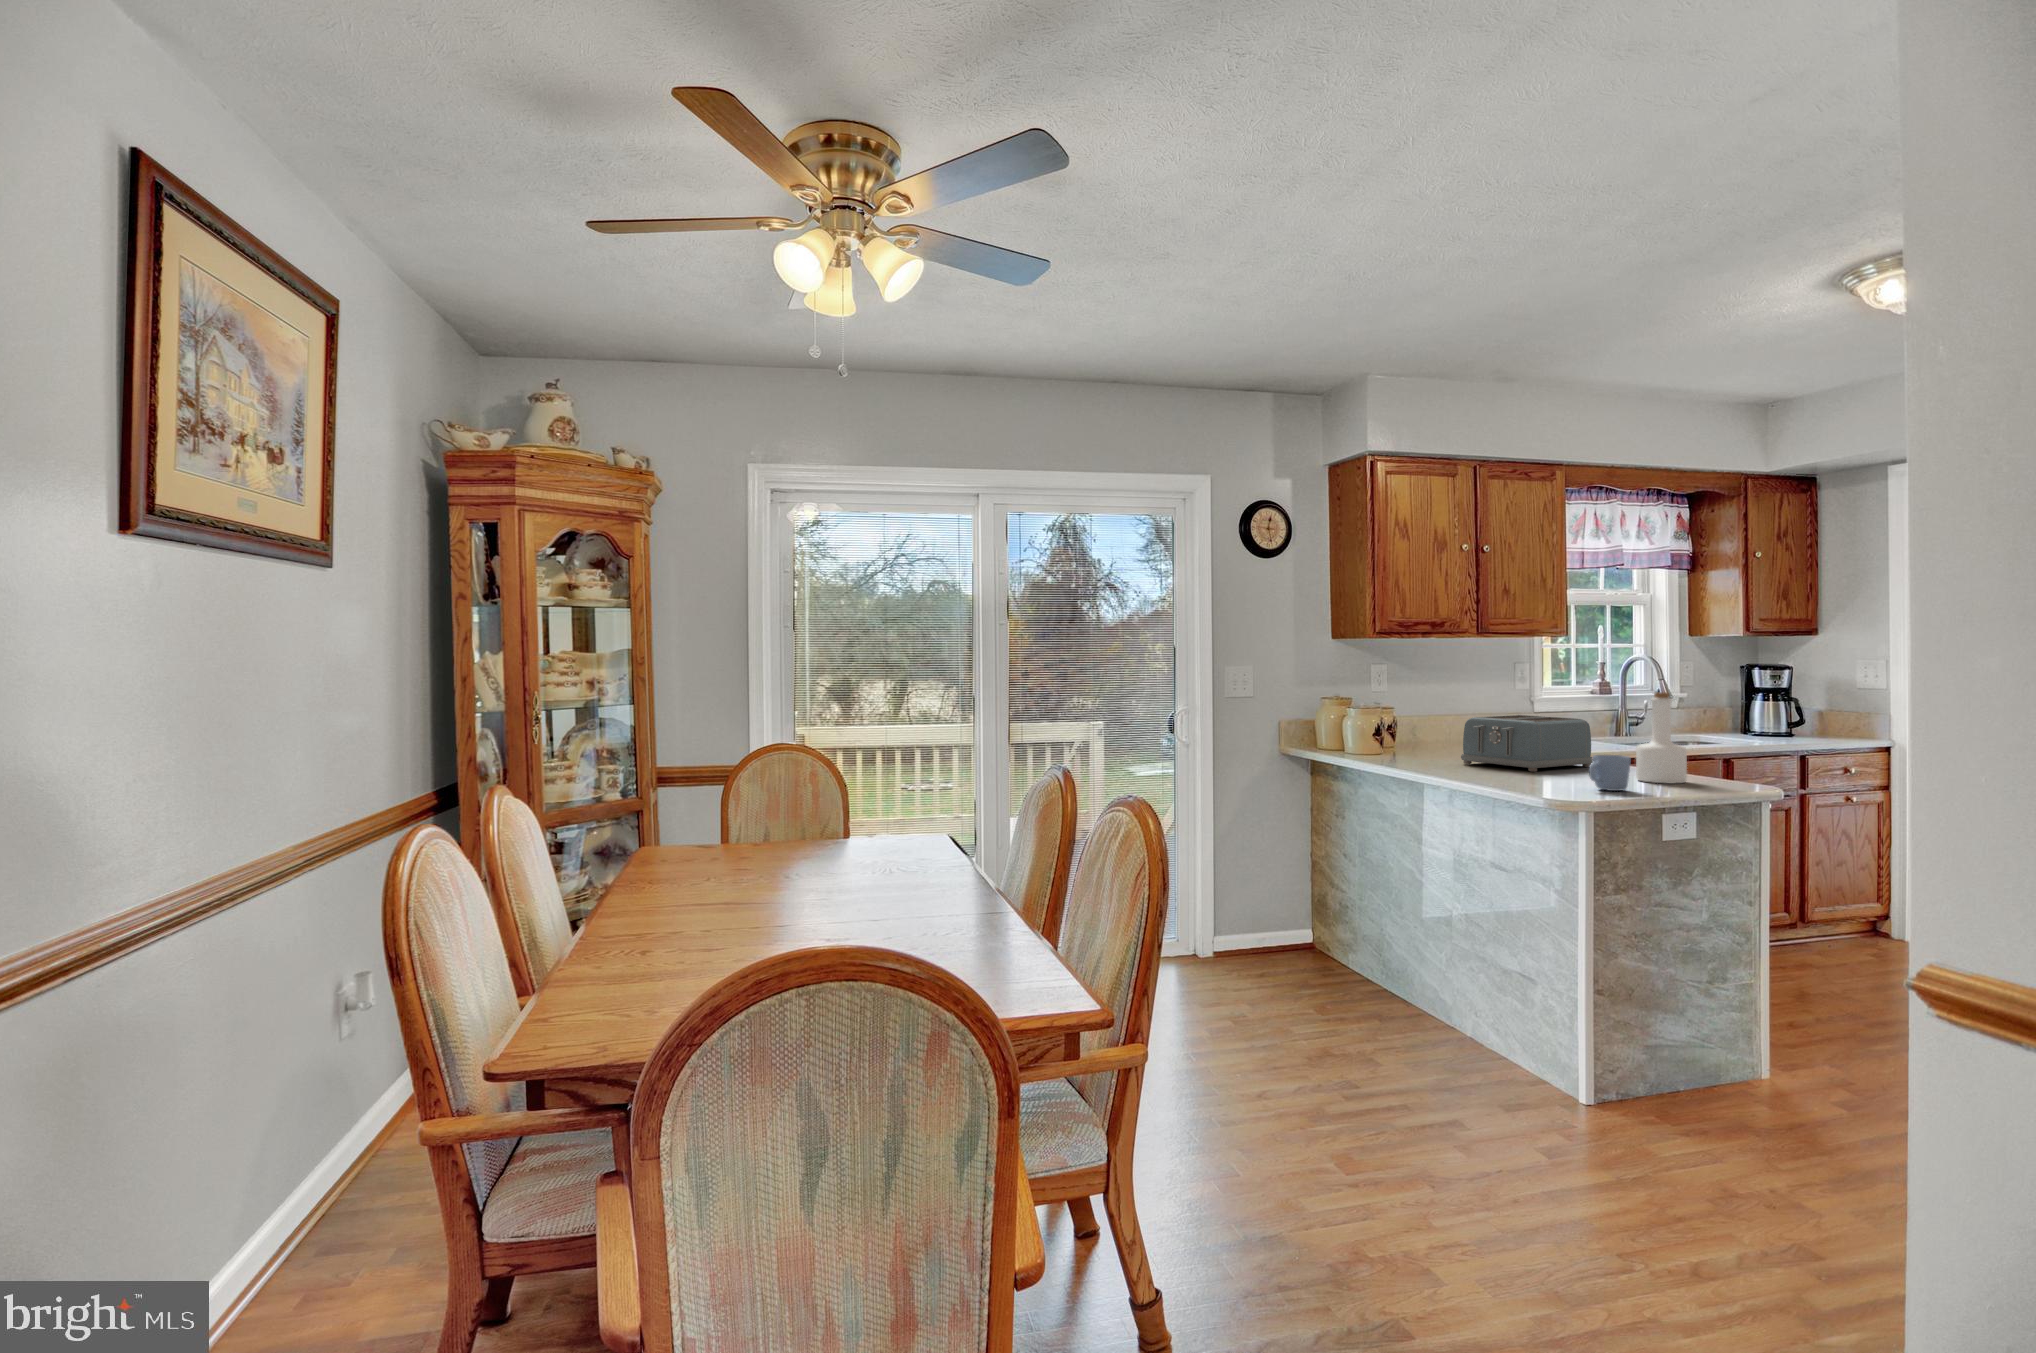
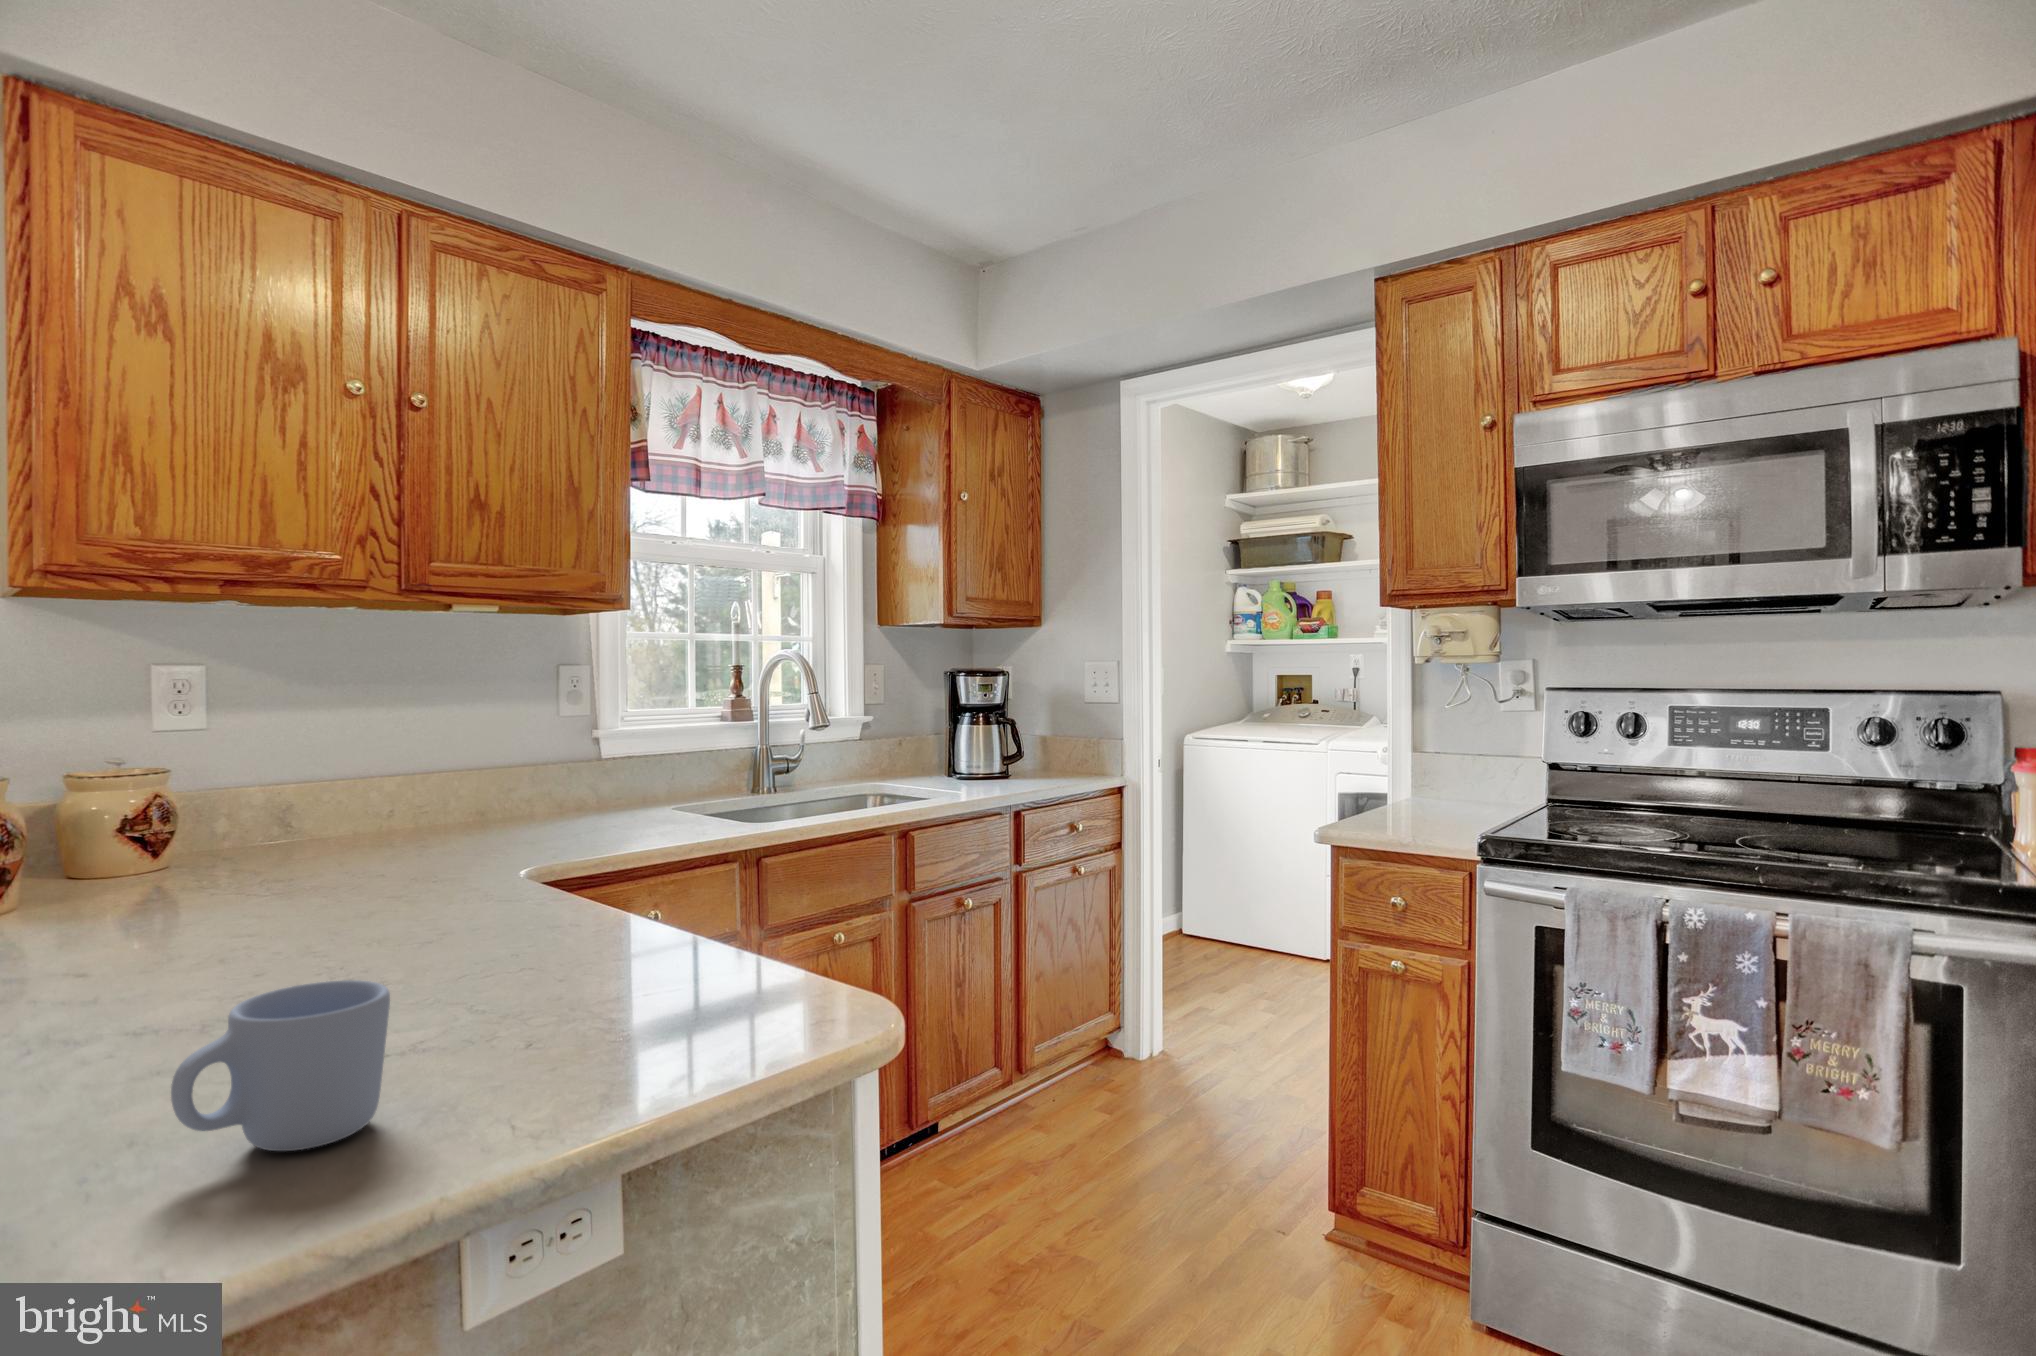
bottle: present [1636,692,1687,784] -> none [544,727,685,1021]
toaster: present [1461,715,1593,772] -> none [160,788,547,980]

